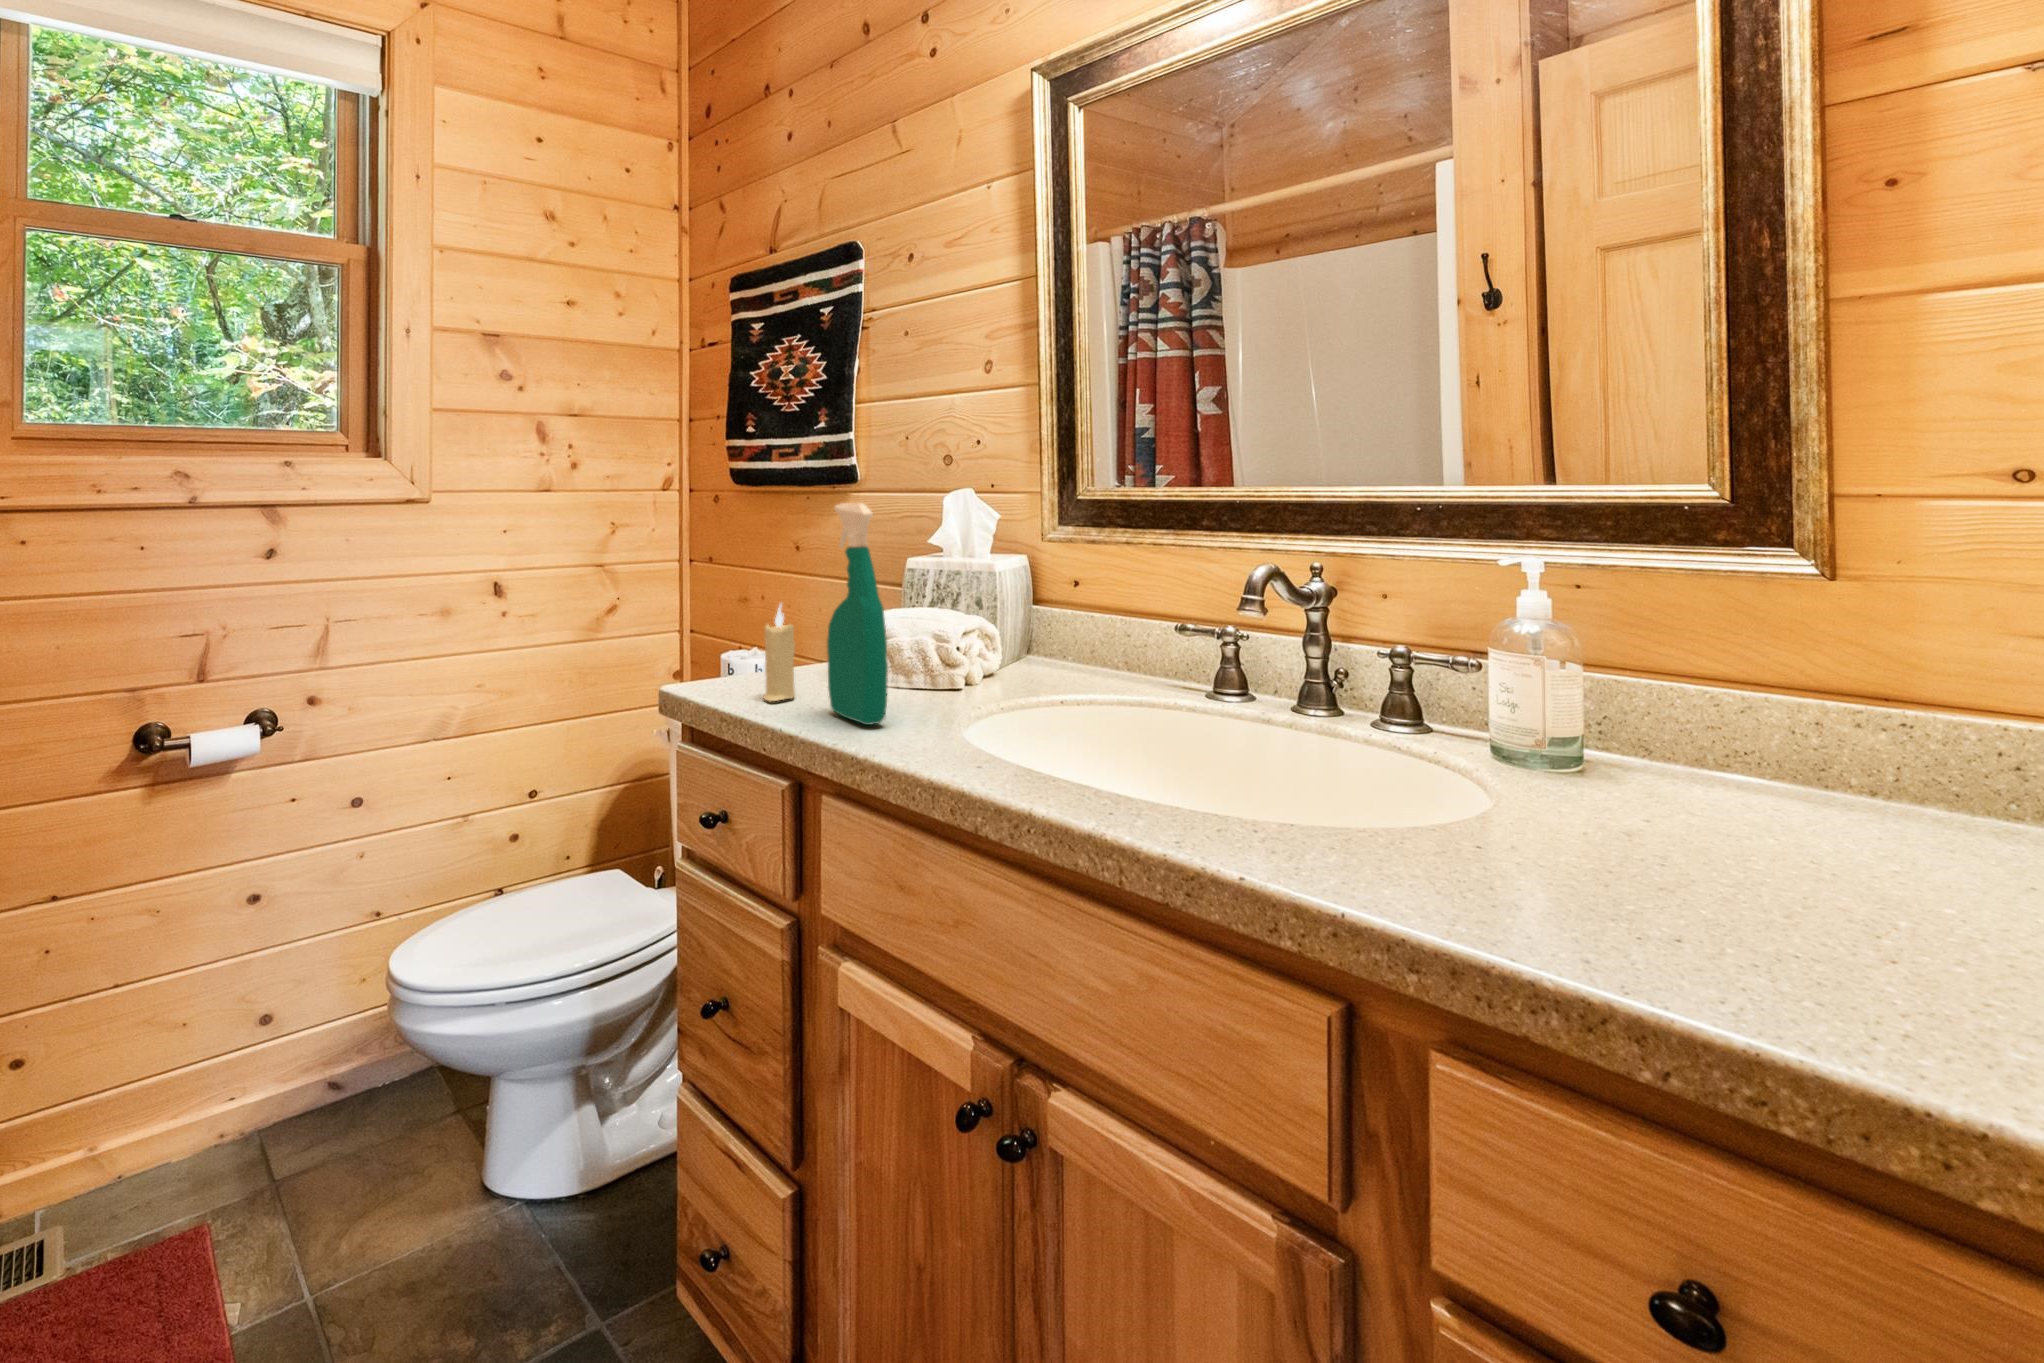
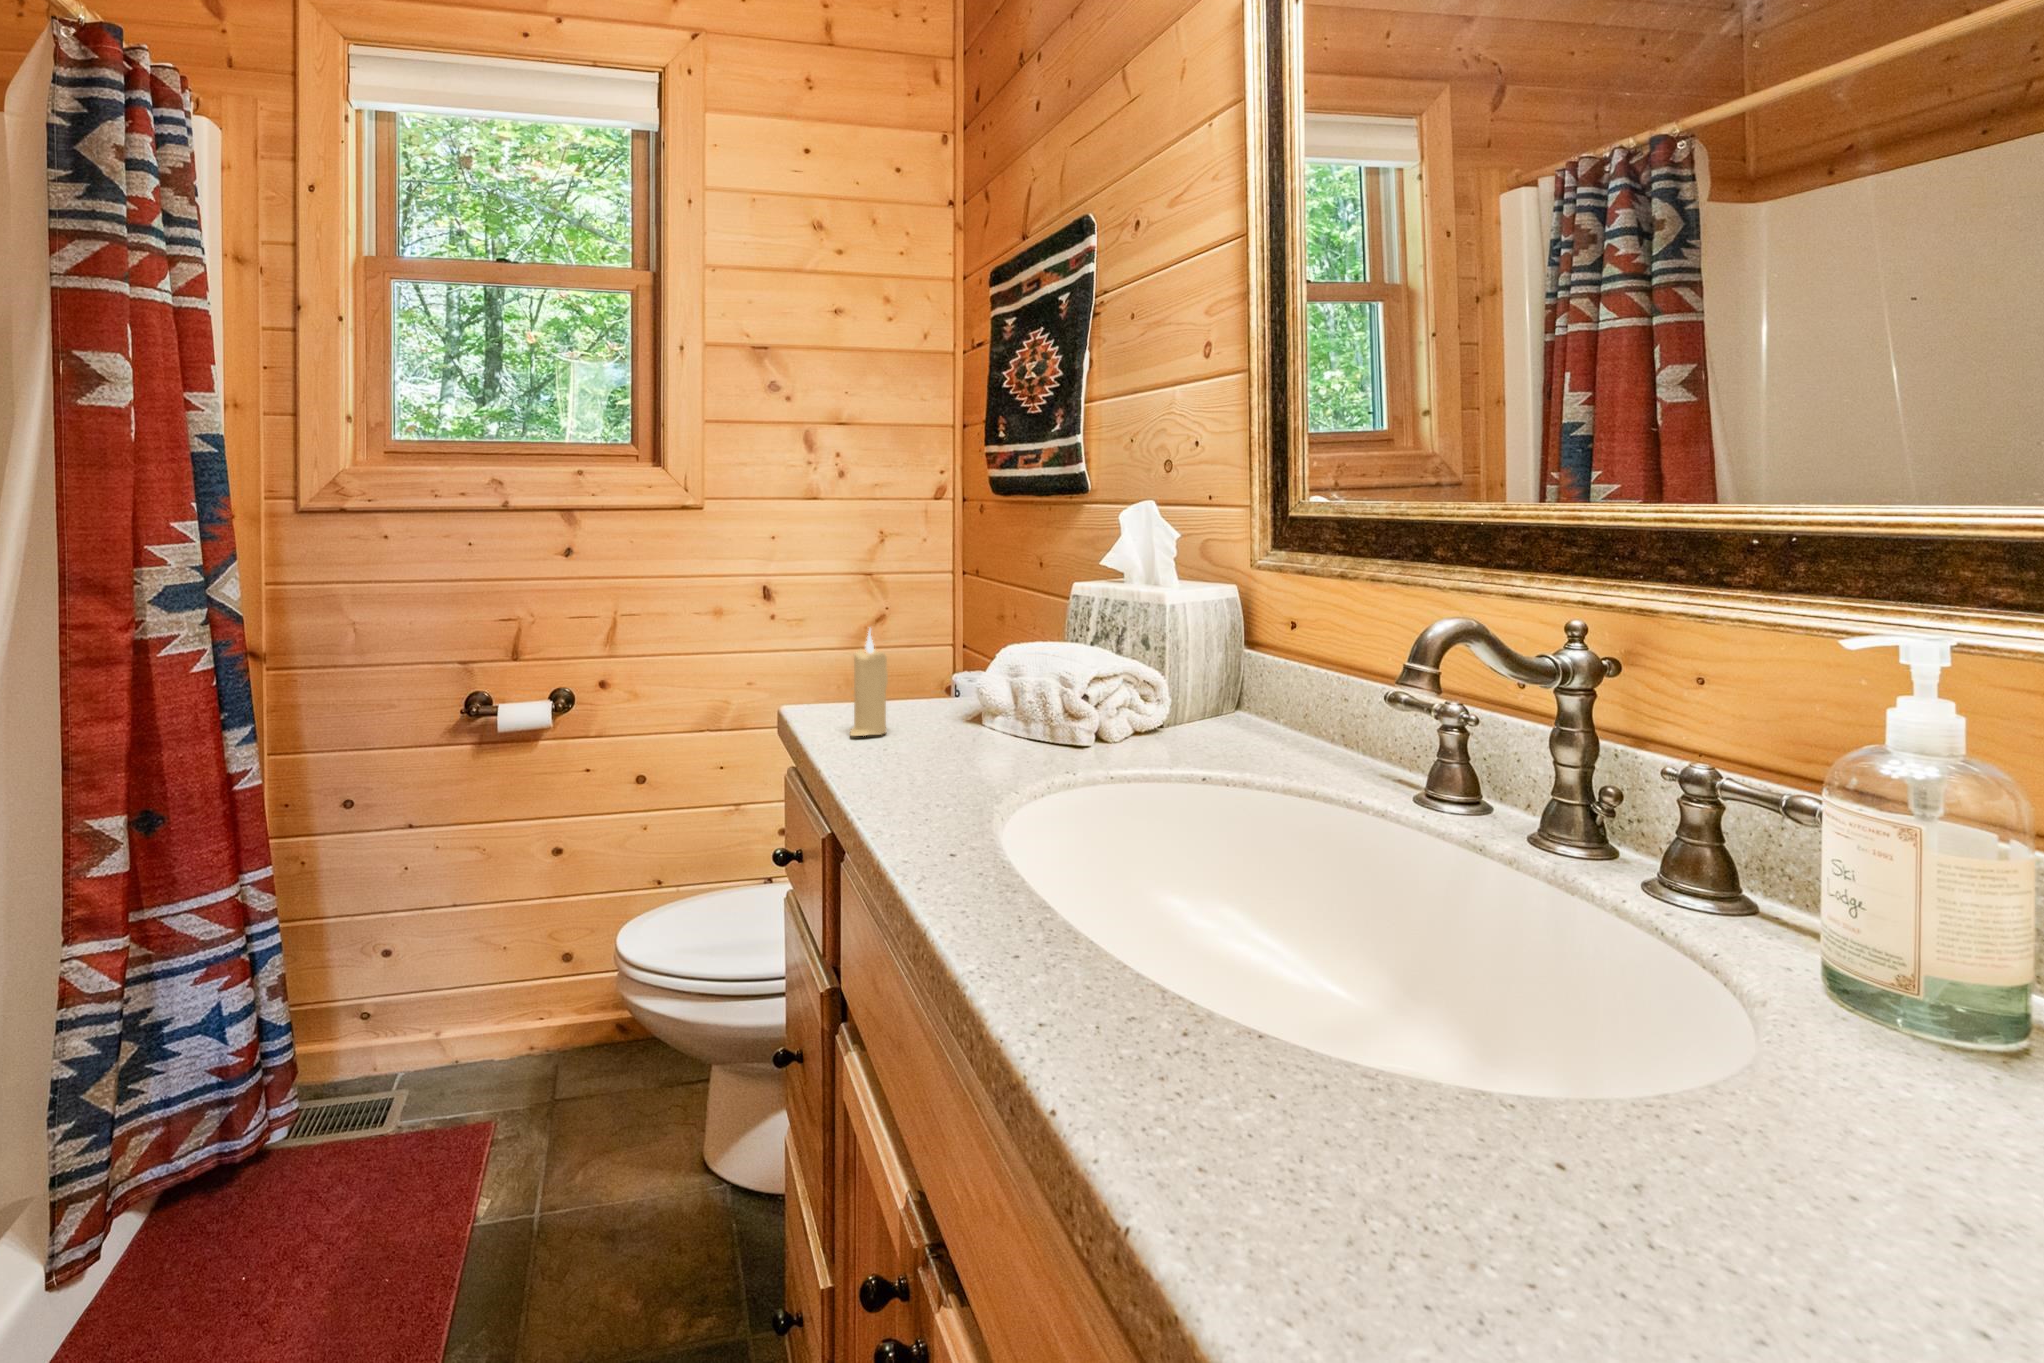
spray bottle: present [827,503,888,725] -> none [891,518,930,780]

